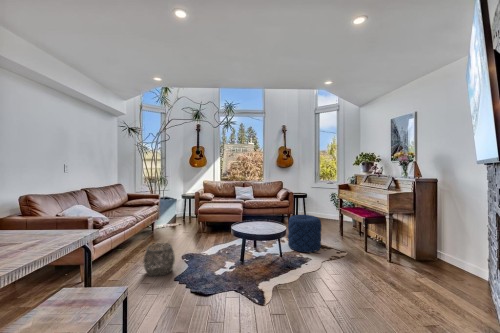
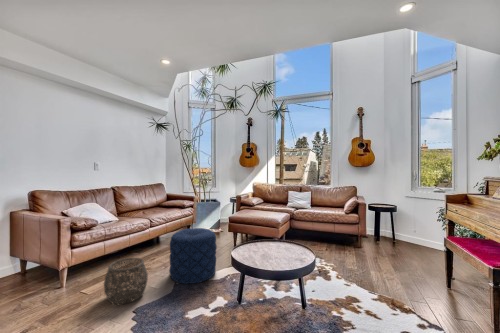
pouf: present [288,215,322,252] -> present [169,228,217,284]

